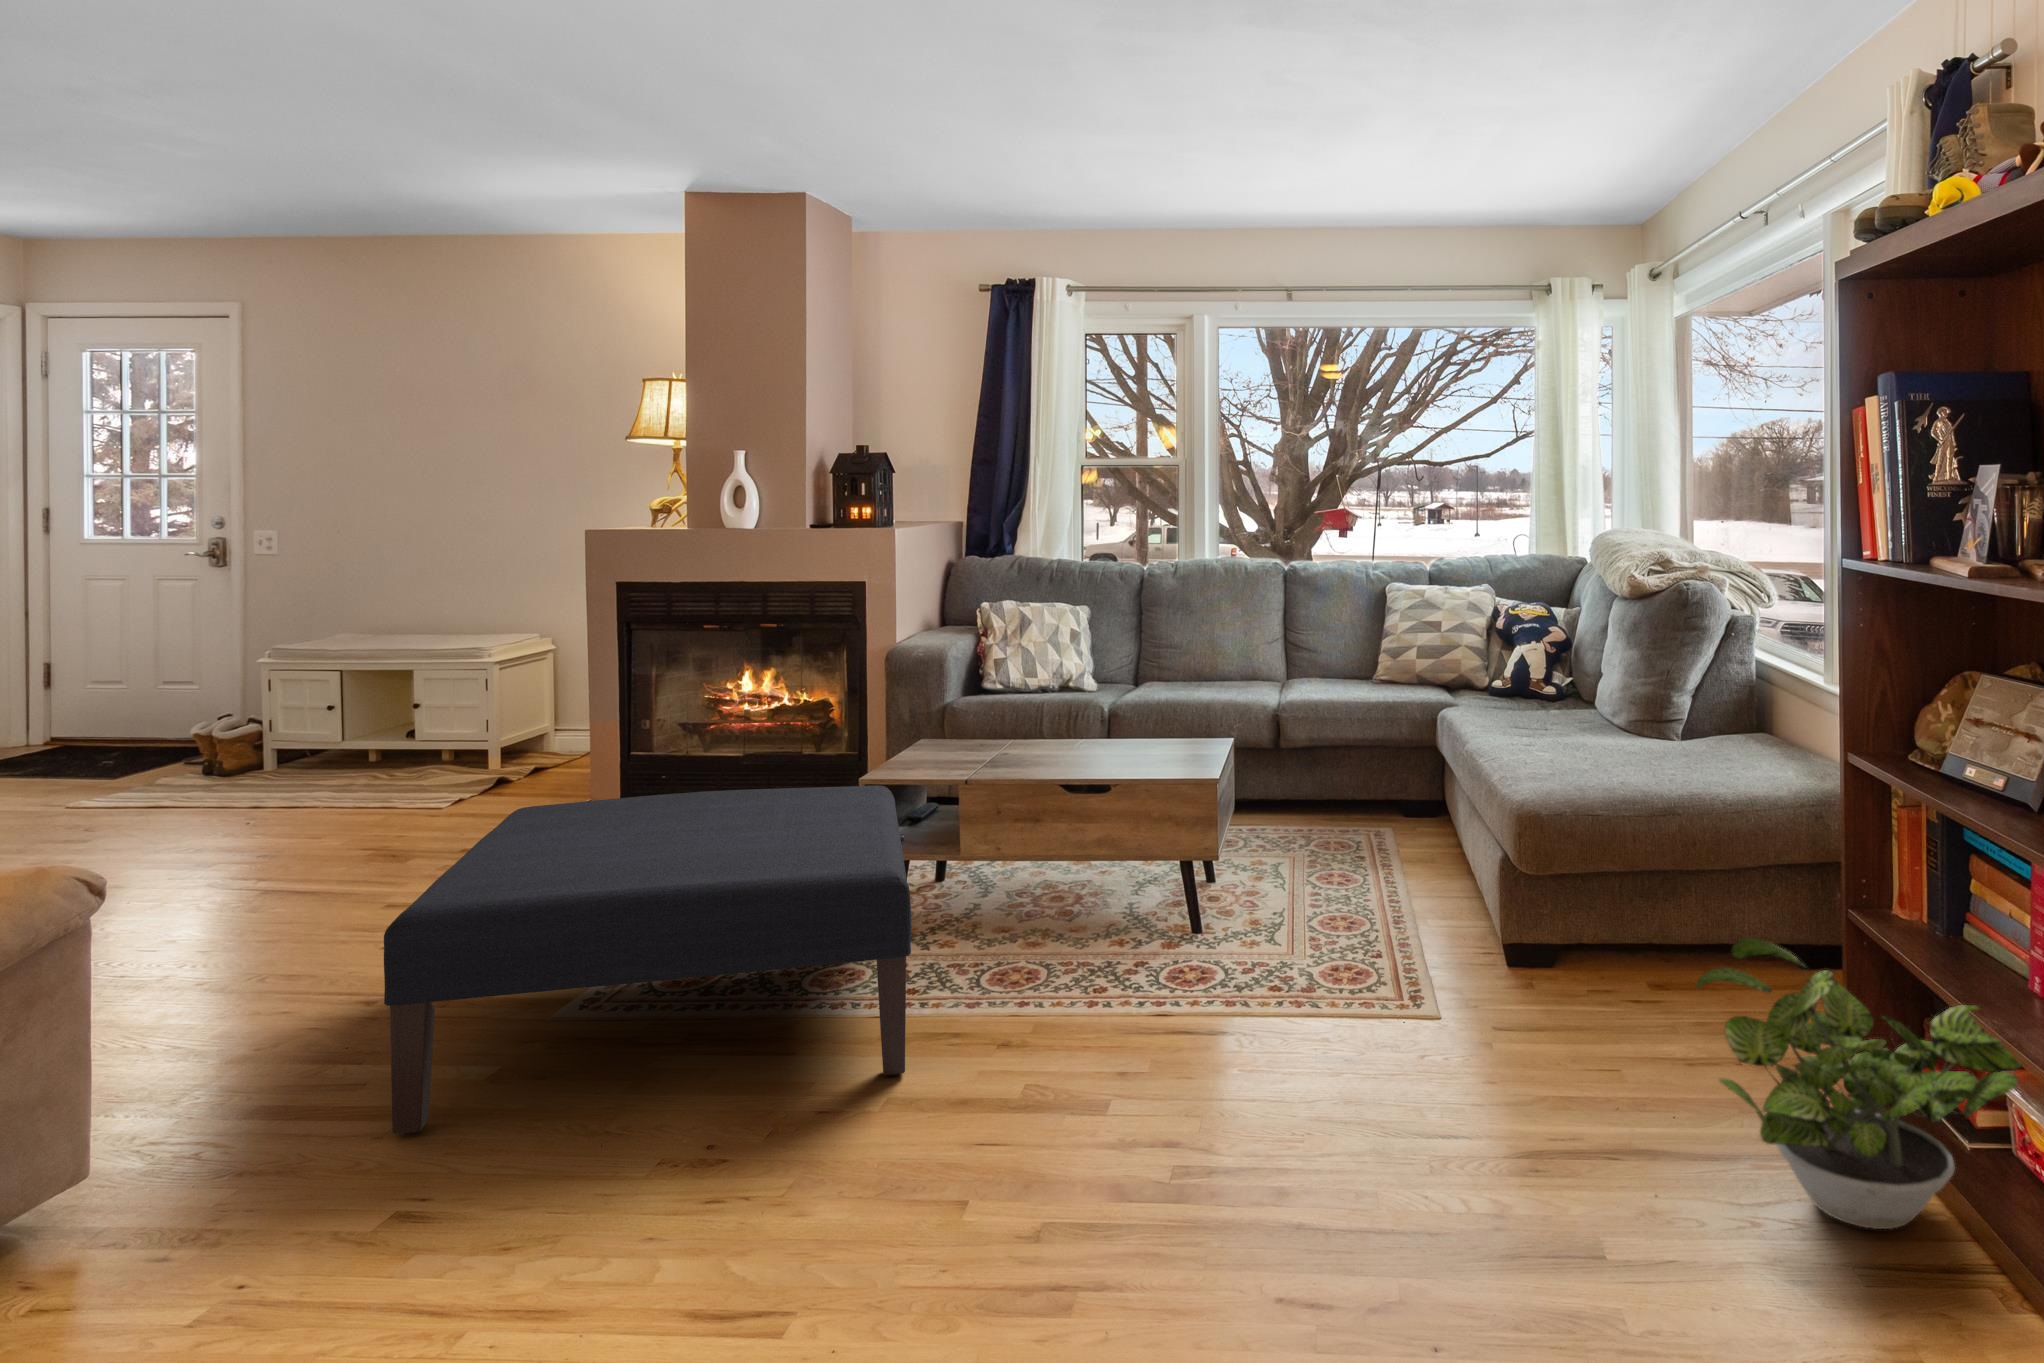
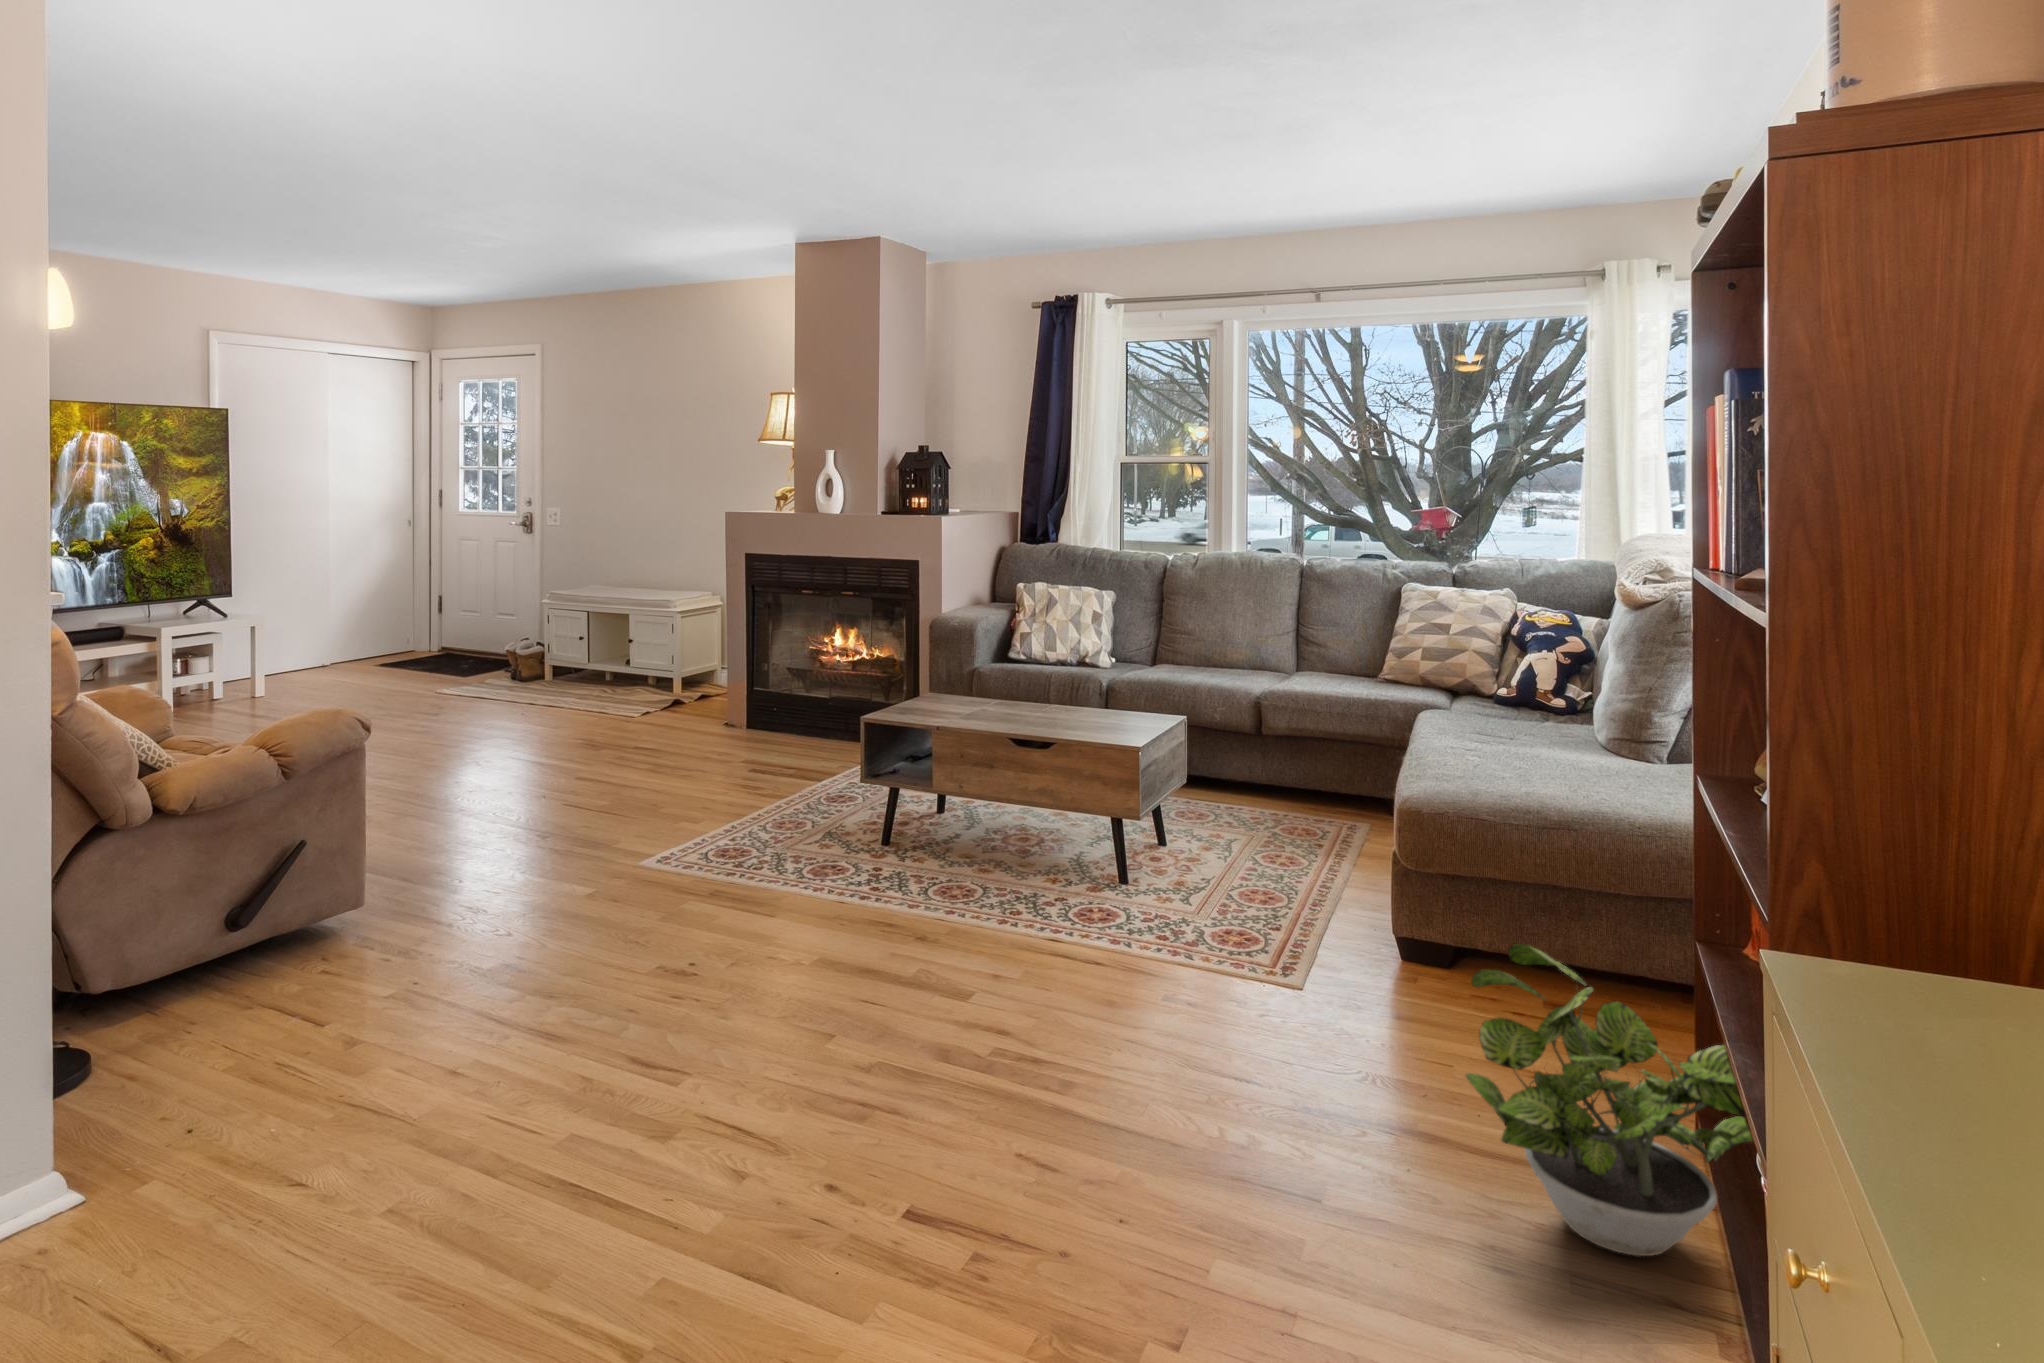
ottoman: present [384,785,911,1134] -> none [486,715,886,950]

